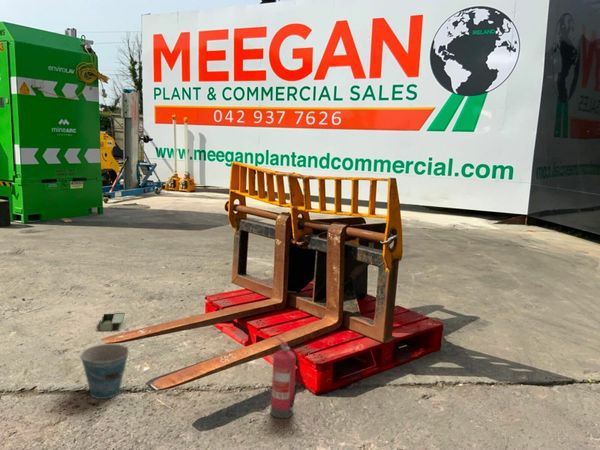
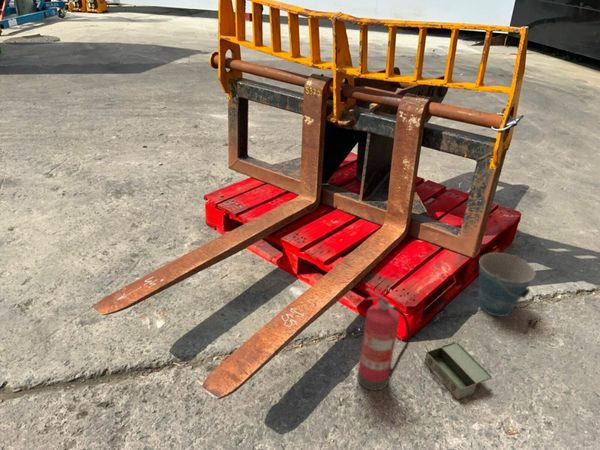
toolbox: present [99,313,125,331] -> present [424,342,492,399]
bucket: present [81,344,130,399] -> present [479,253,535,317]

